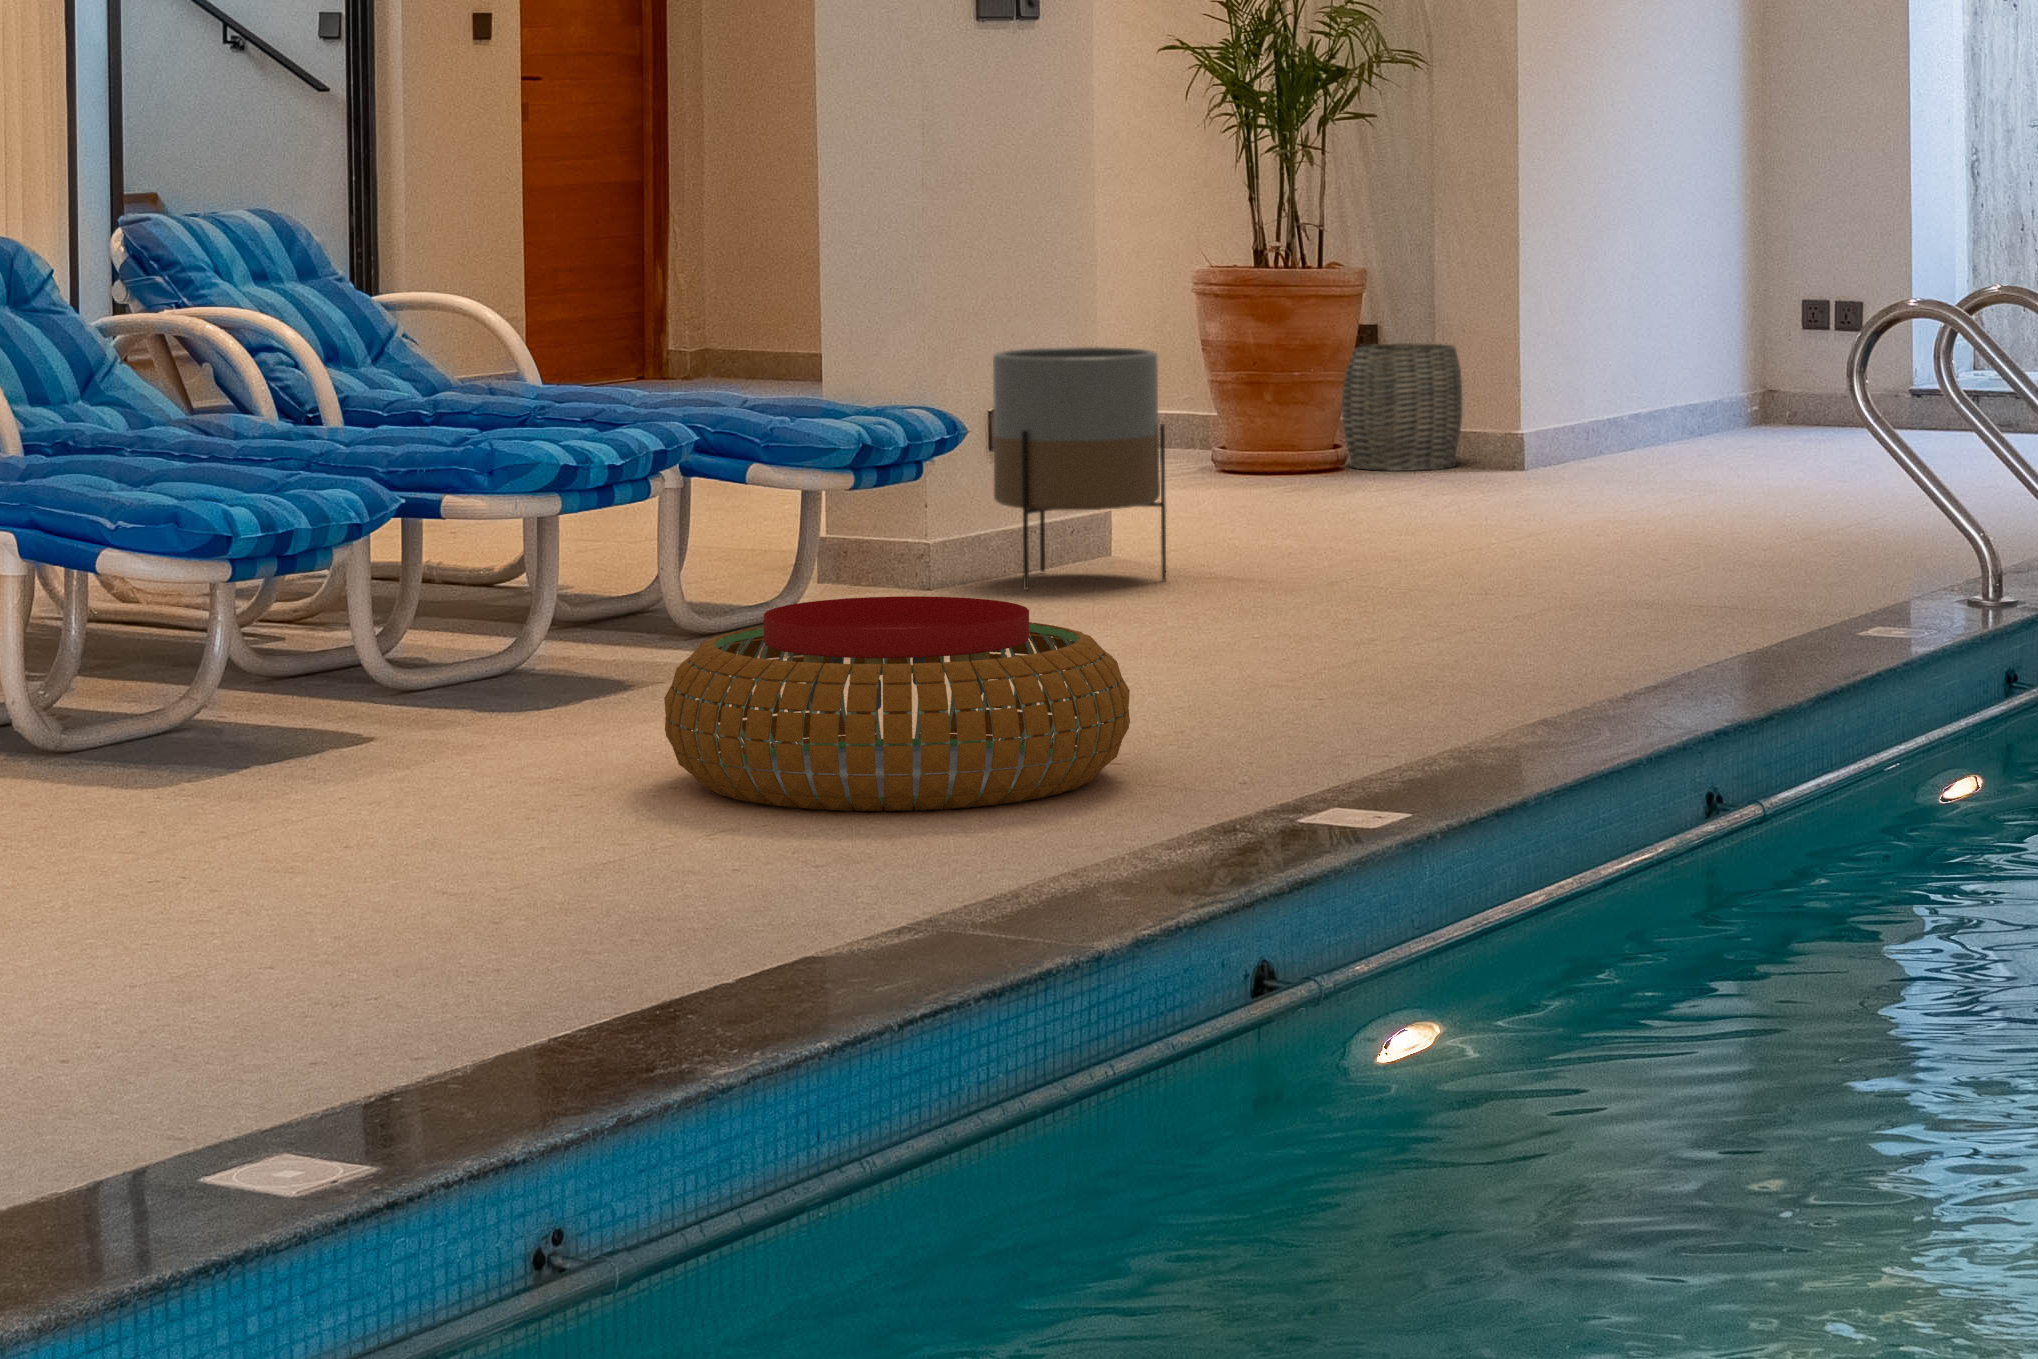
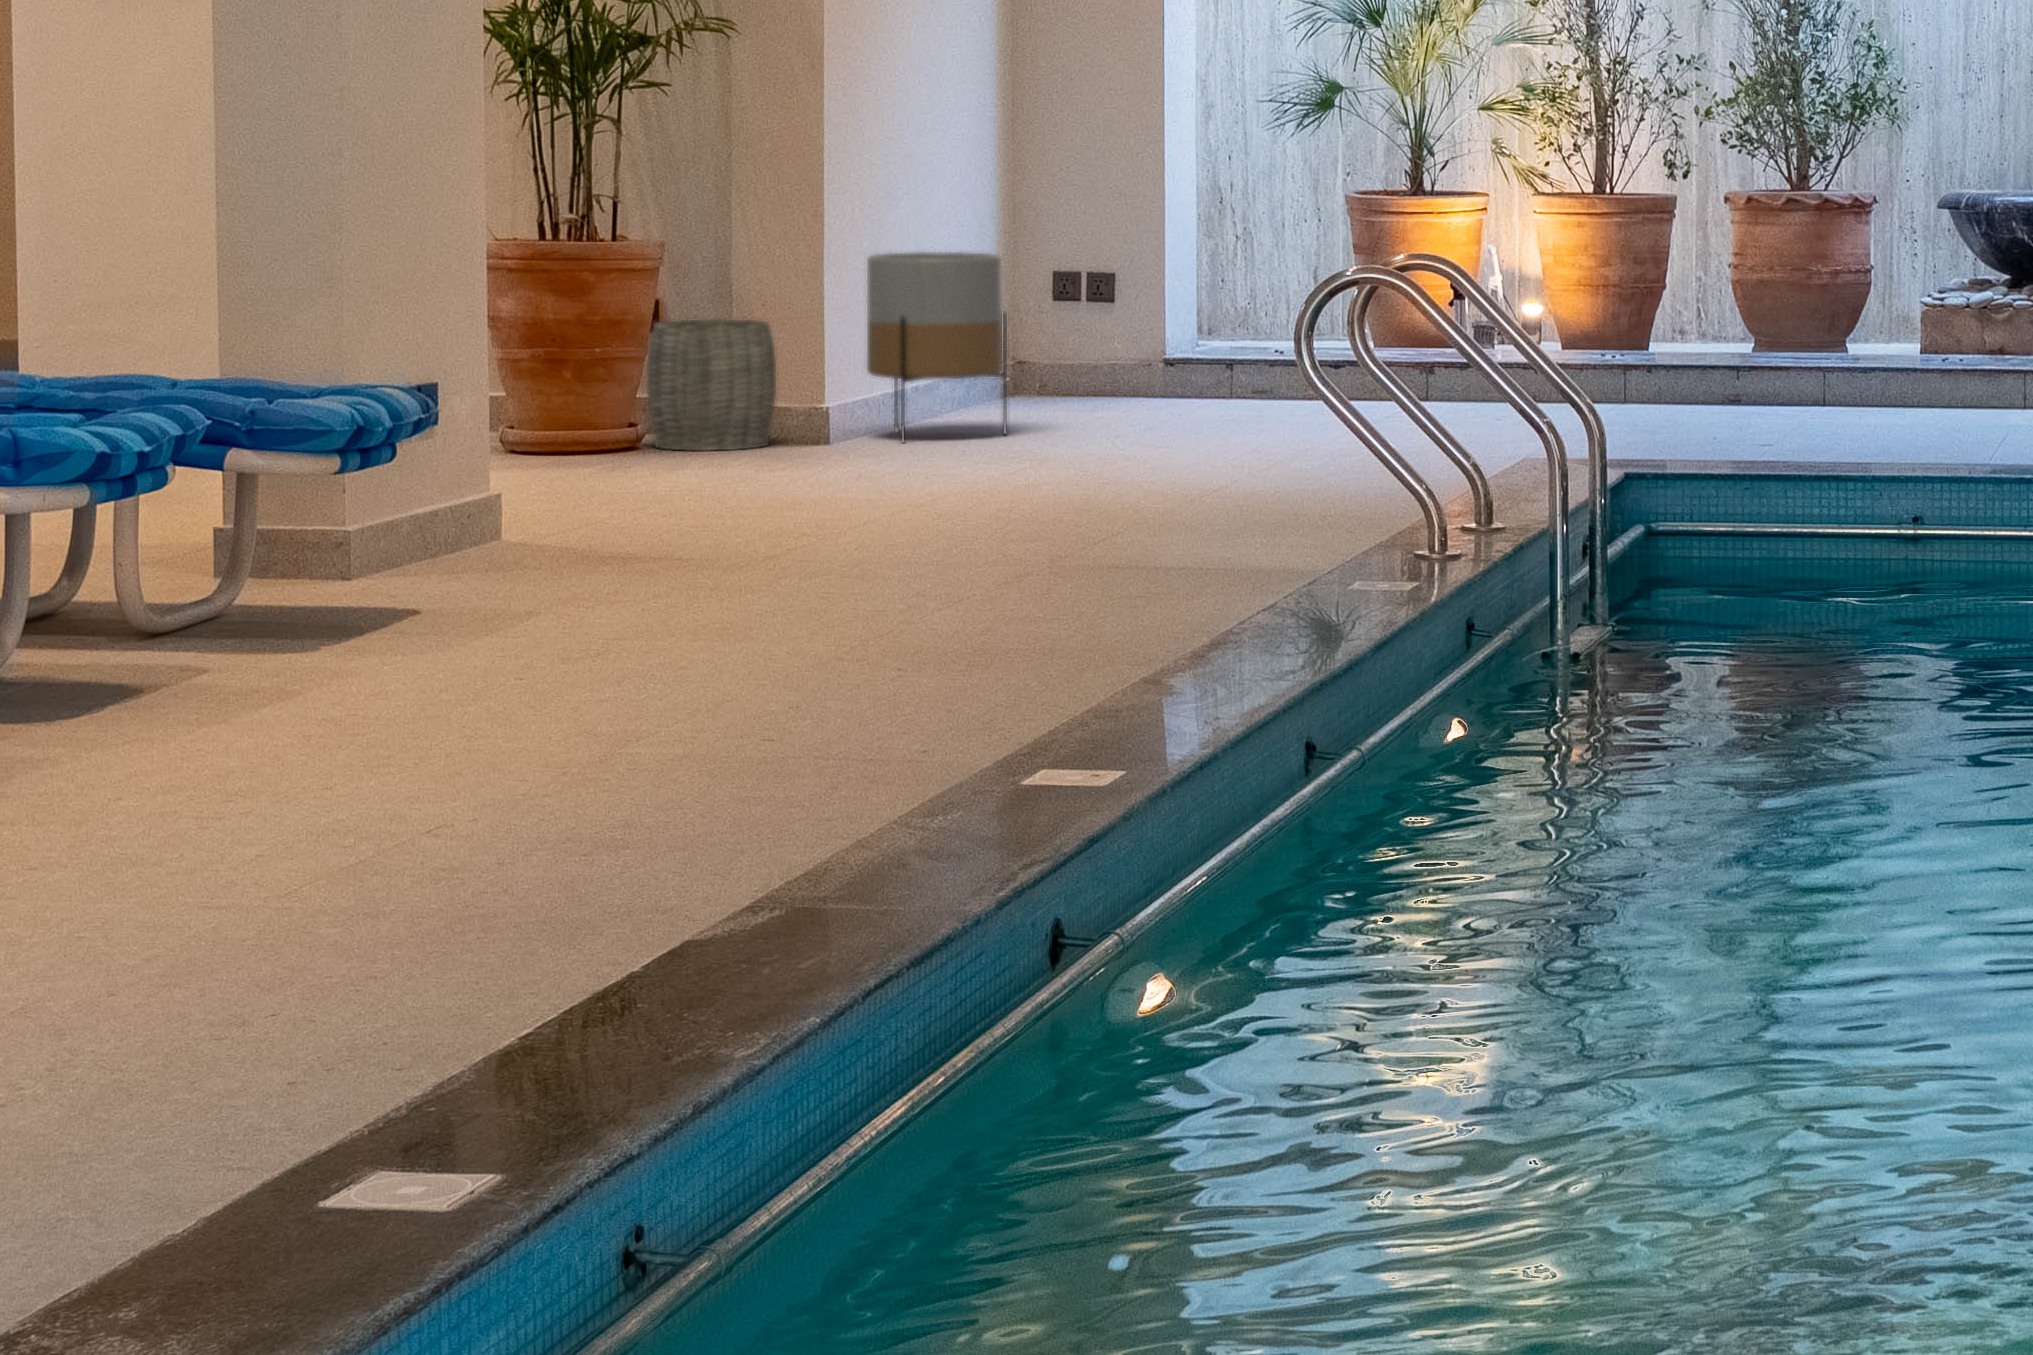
planter: present [993,347,1166,589] -> present [867,252,1007,441]
pouf: present [664,596,1130,811] -> none [324,581,835,804]

